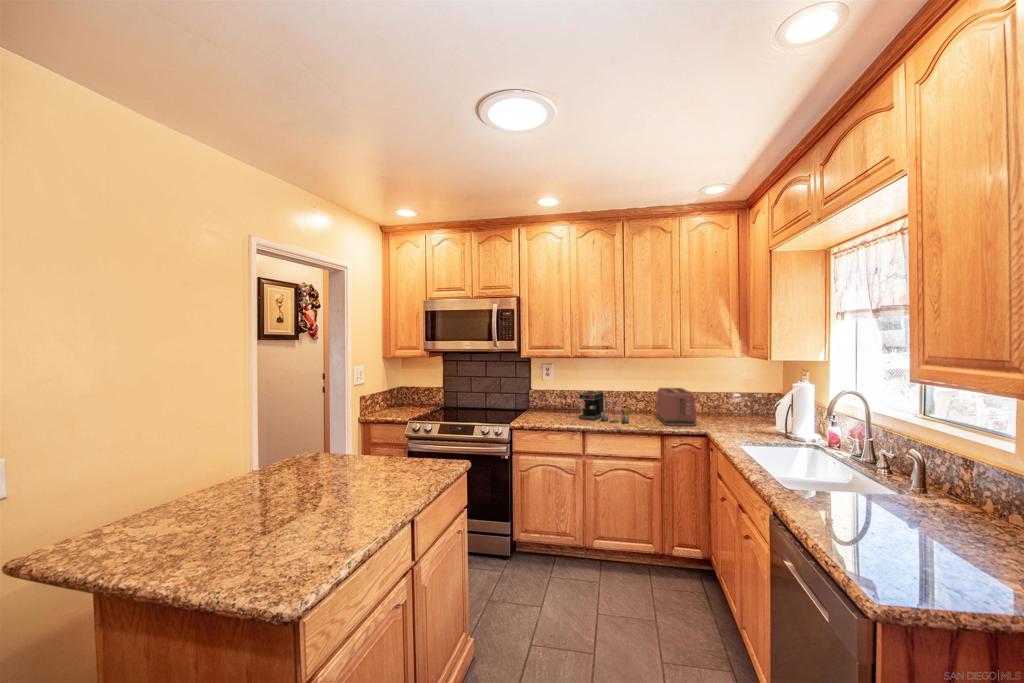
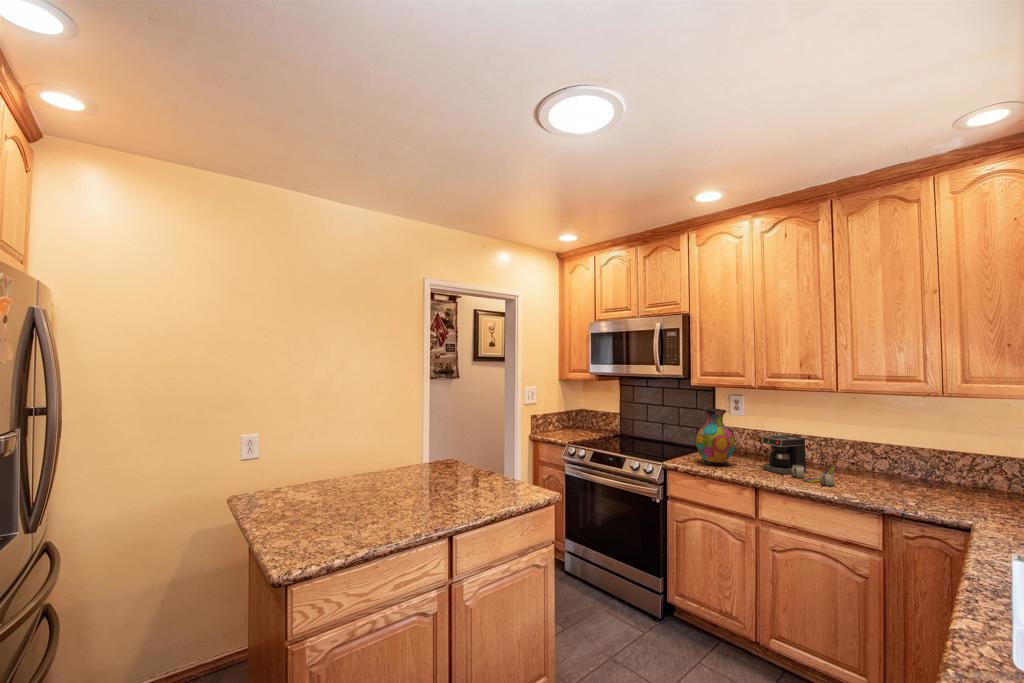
vase: none [532,376,561,421] -> present [696,408,735,465]
toaster: present [656,388,696,426] -> none [894,441,961,510]

